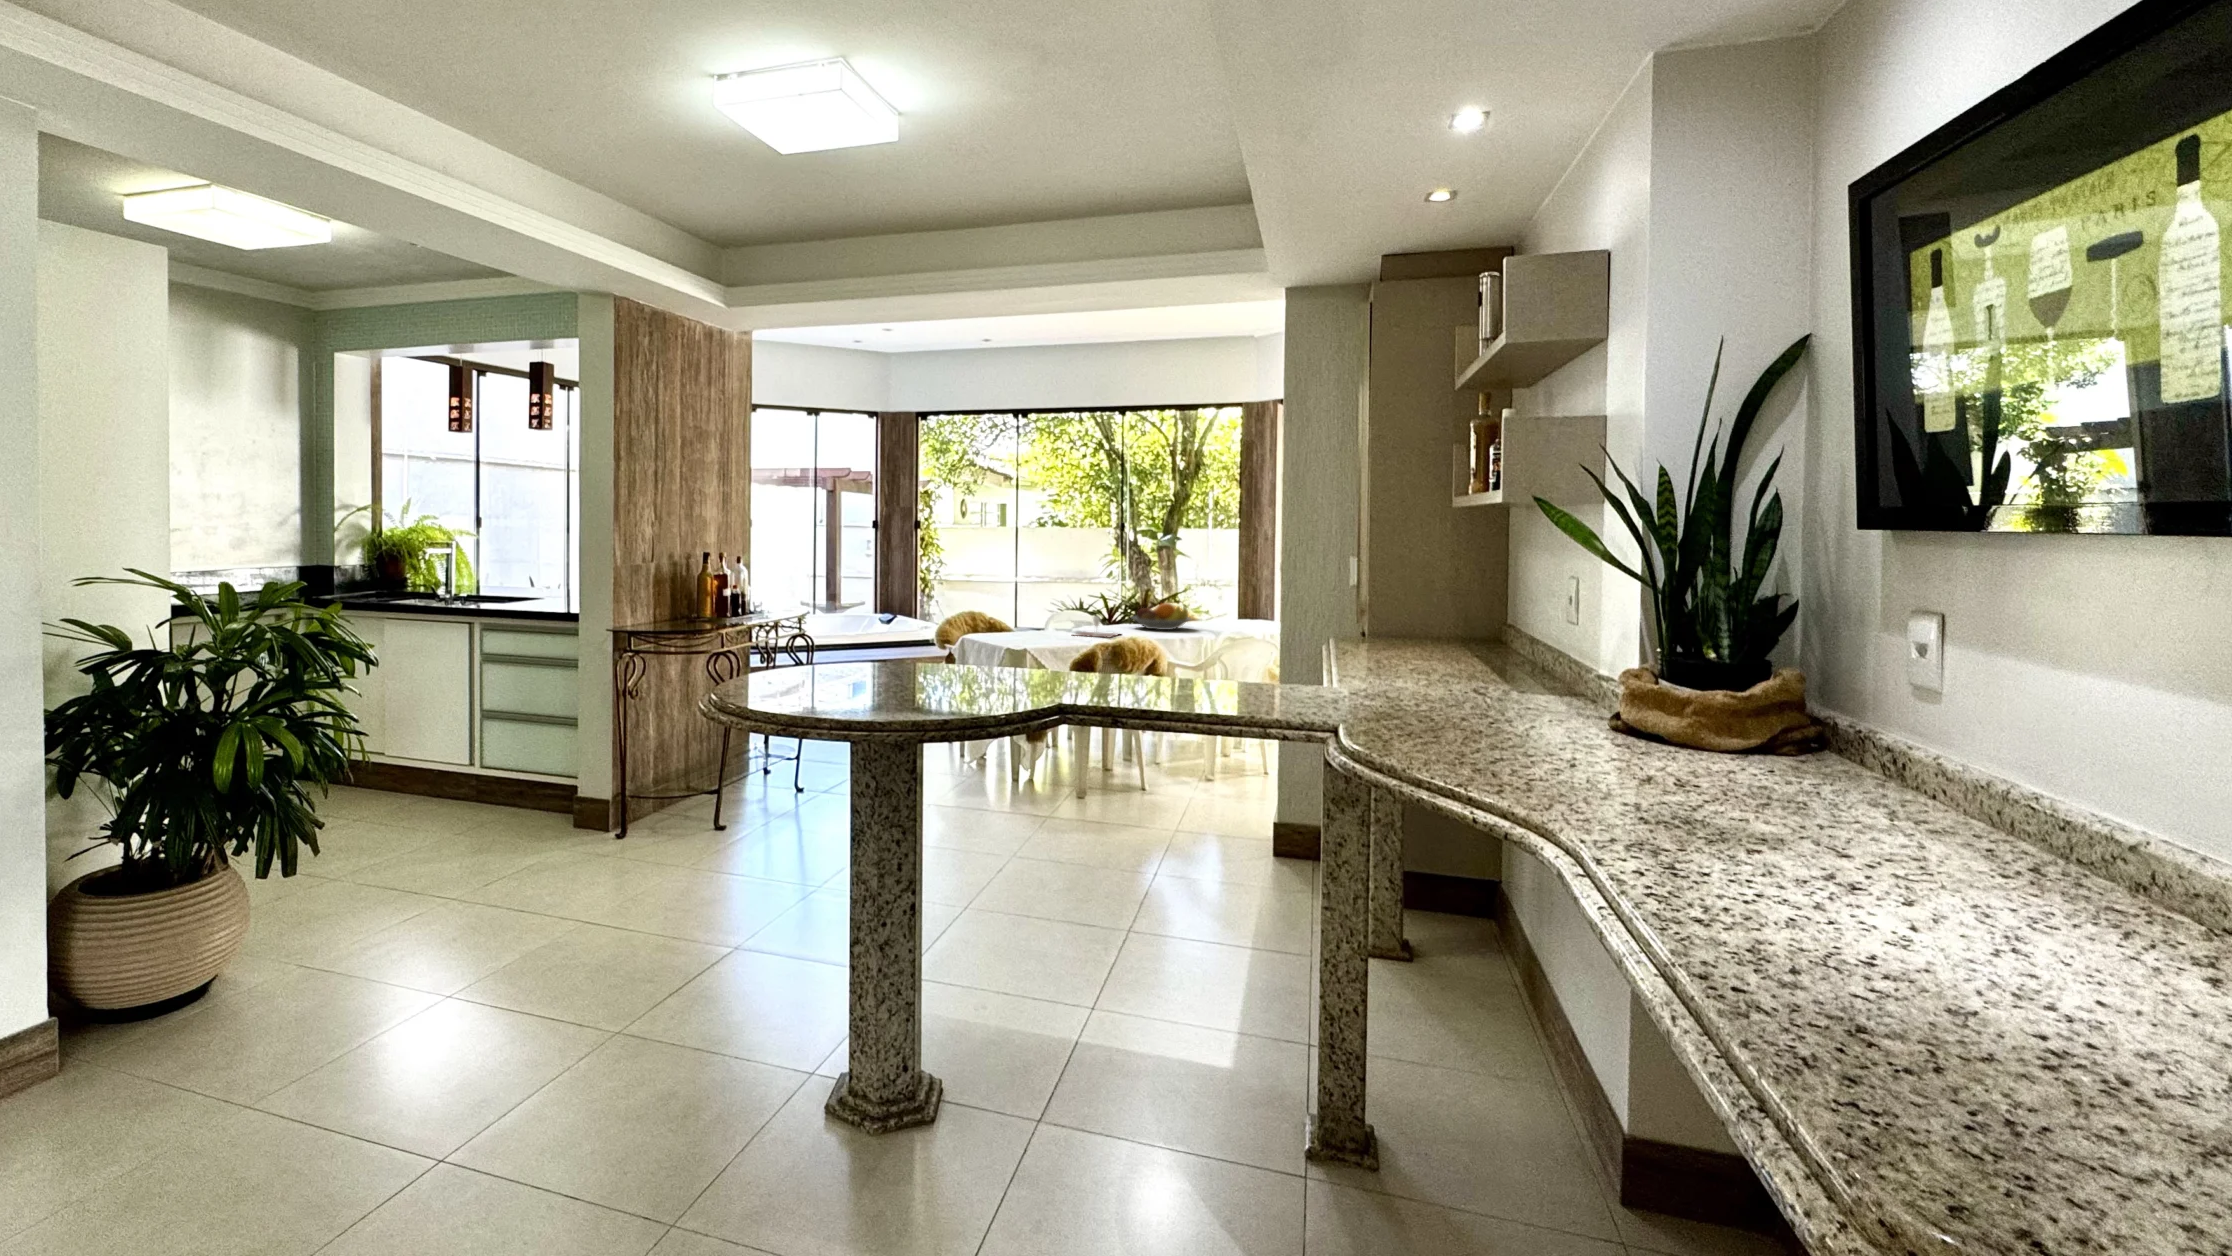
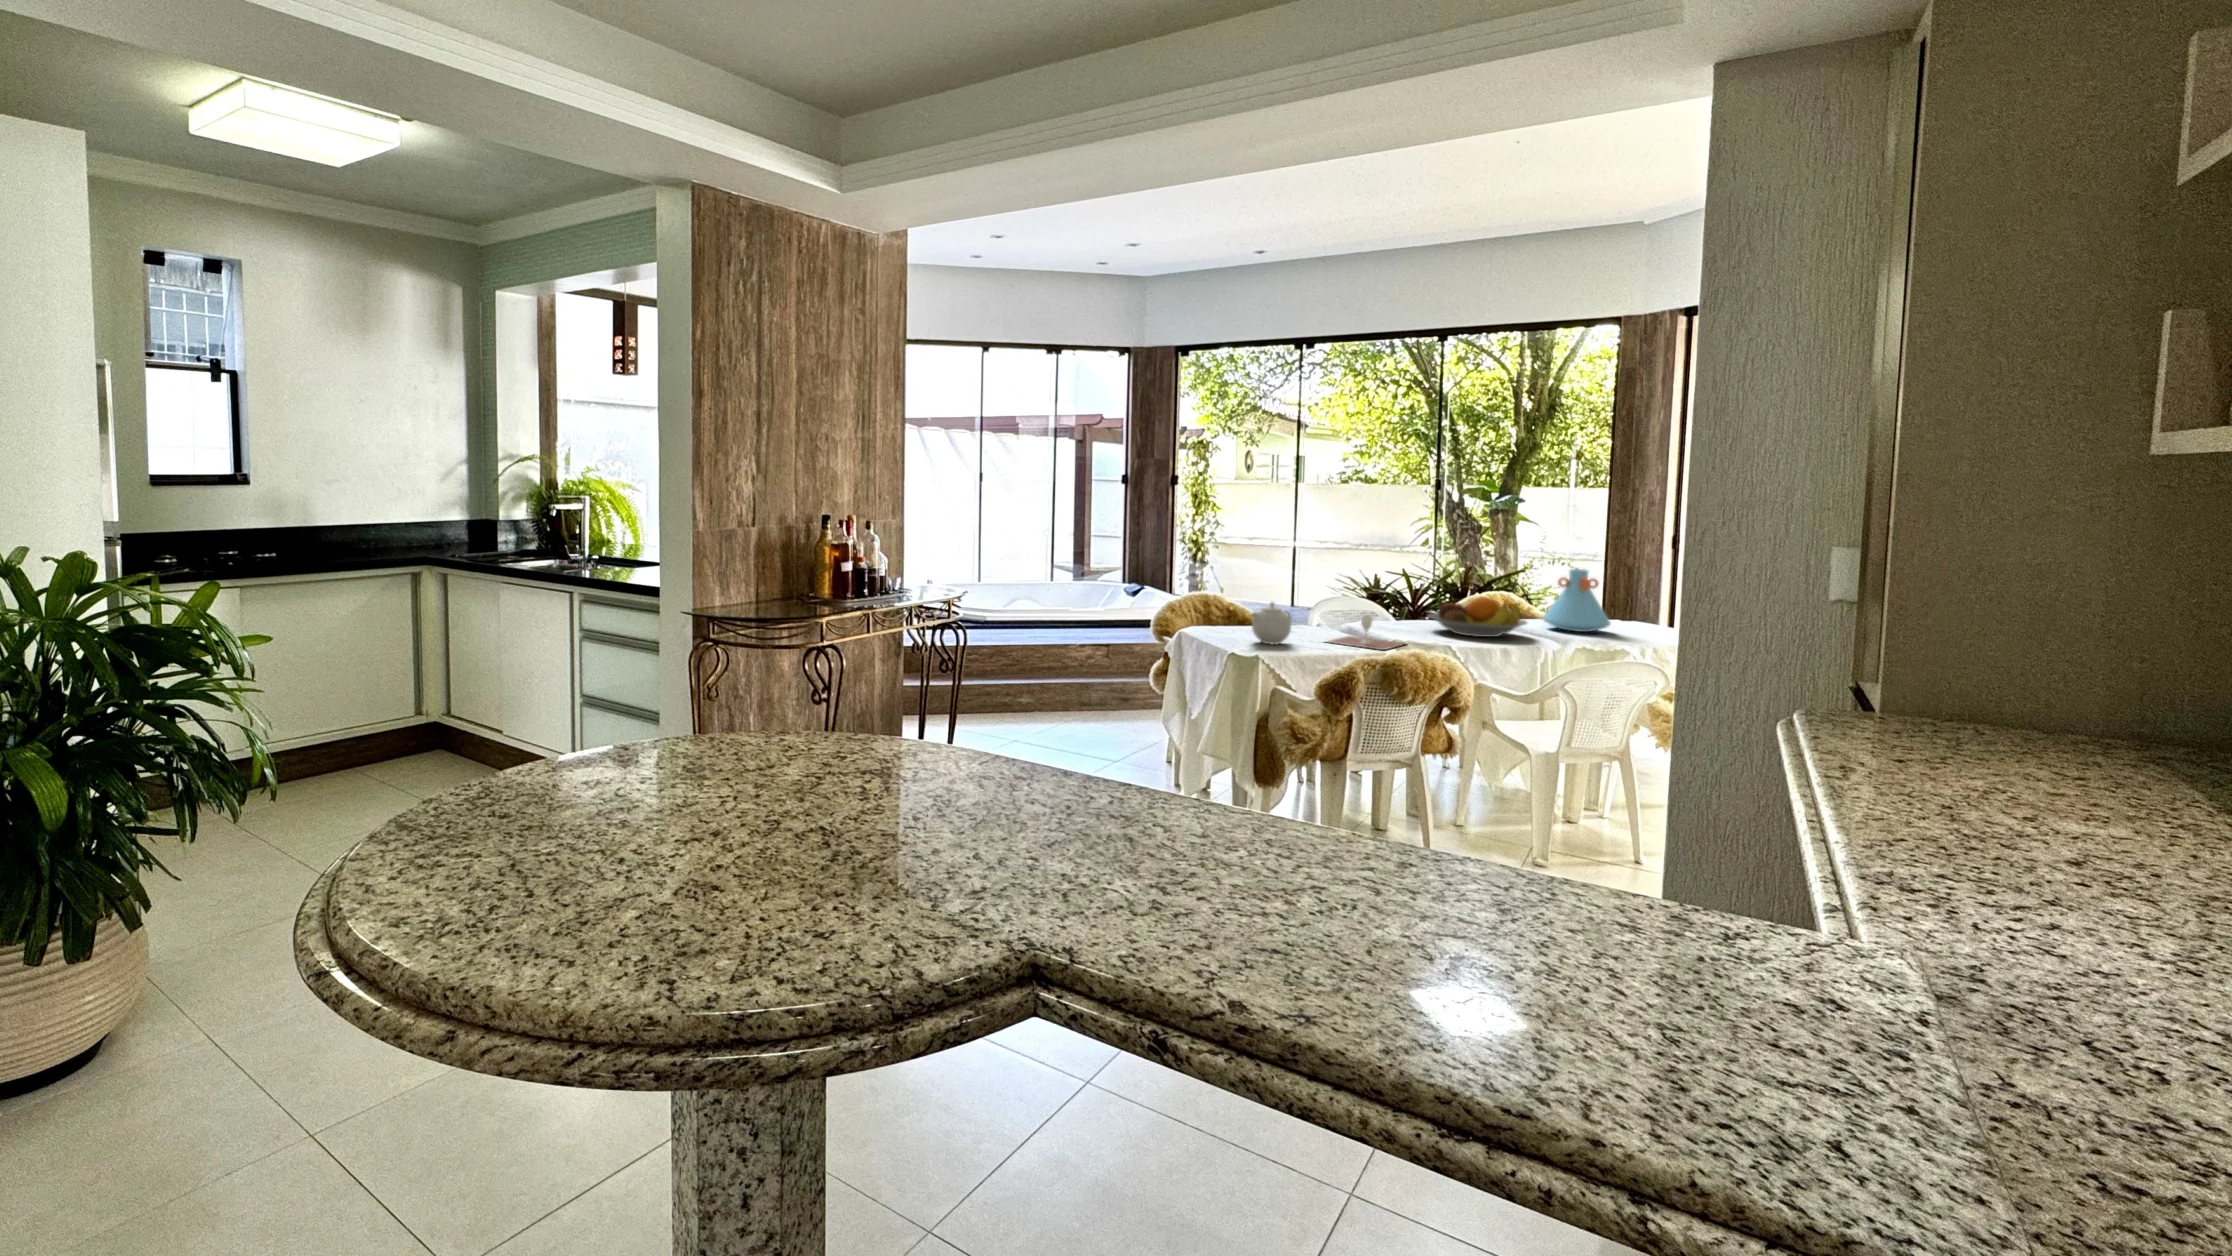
vase: none [1200,583,1241,625] -> present [1543,569,1610,632]
teapot: none [1025,608,1051,637] -> present [1252,602,1291,644]

